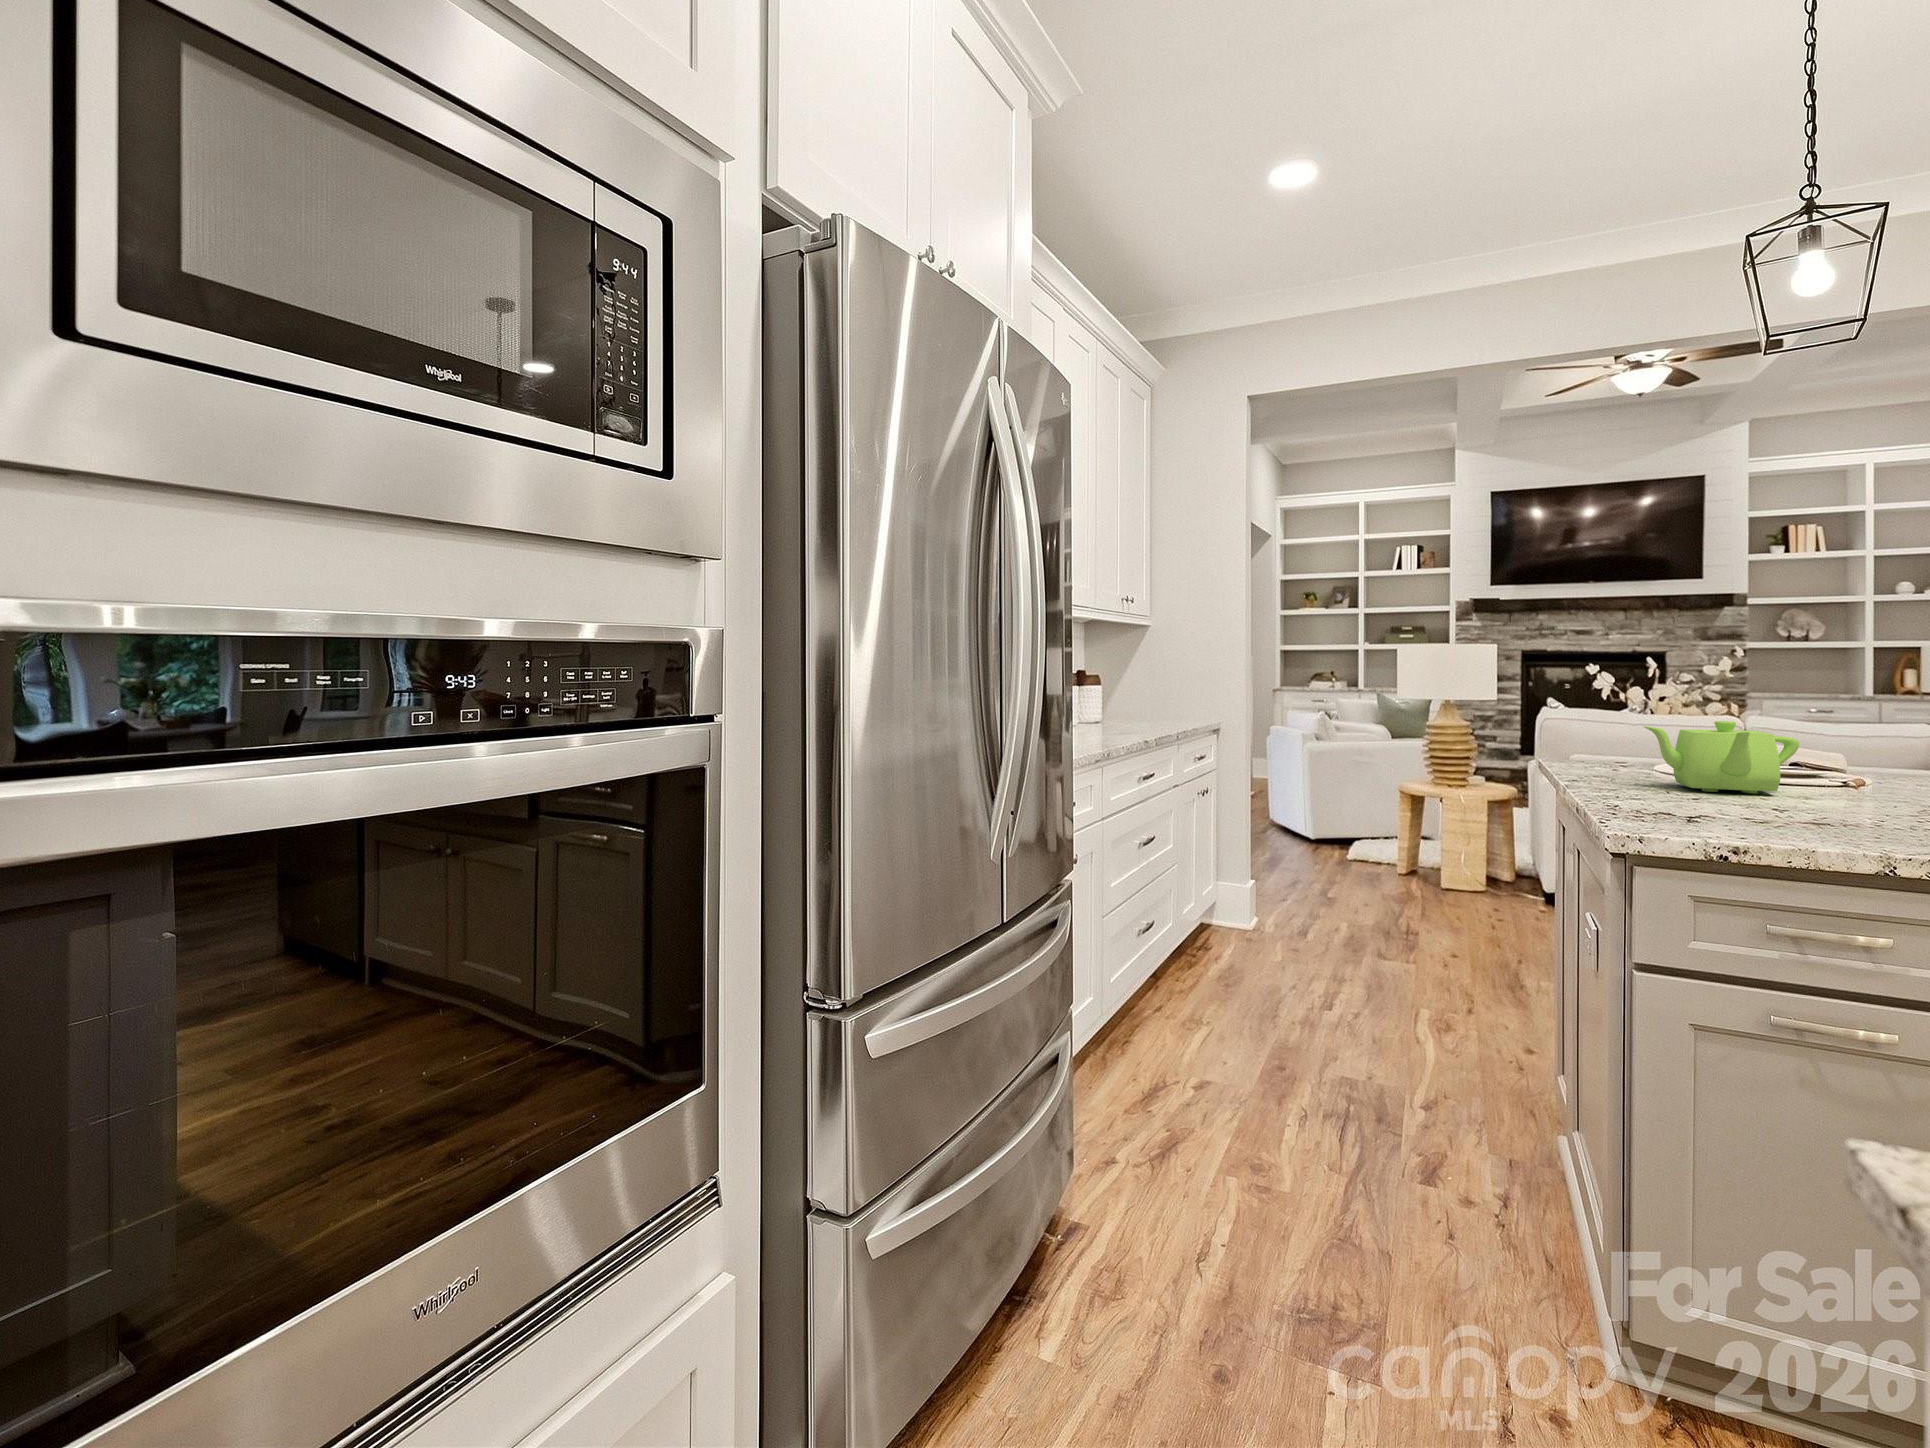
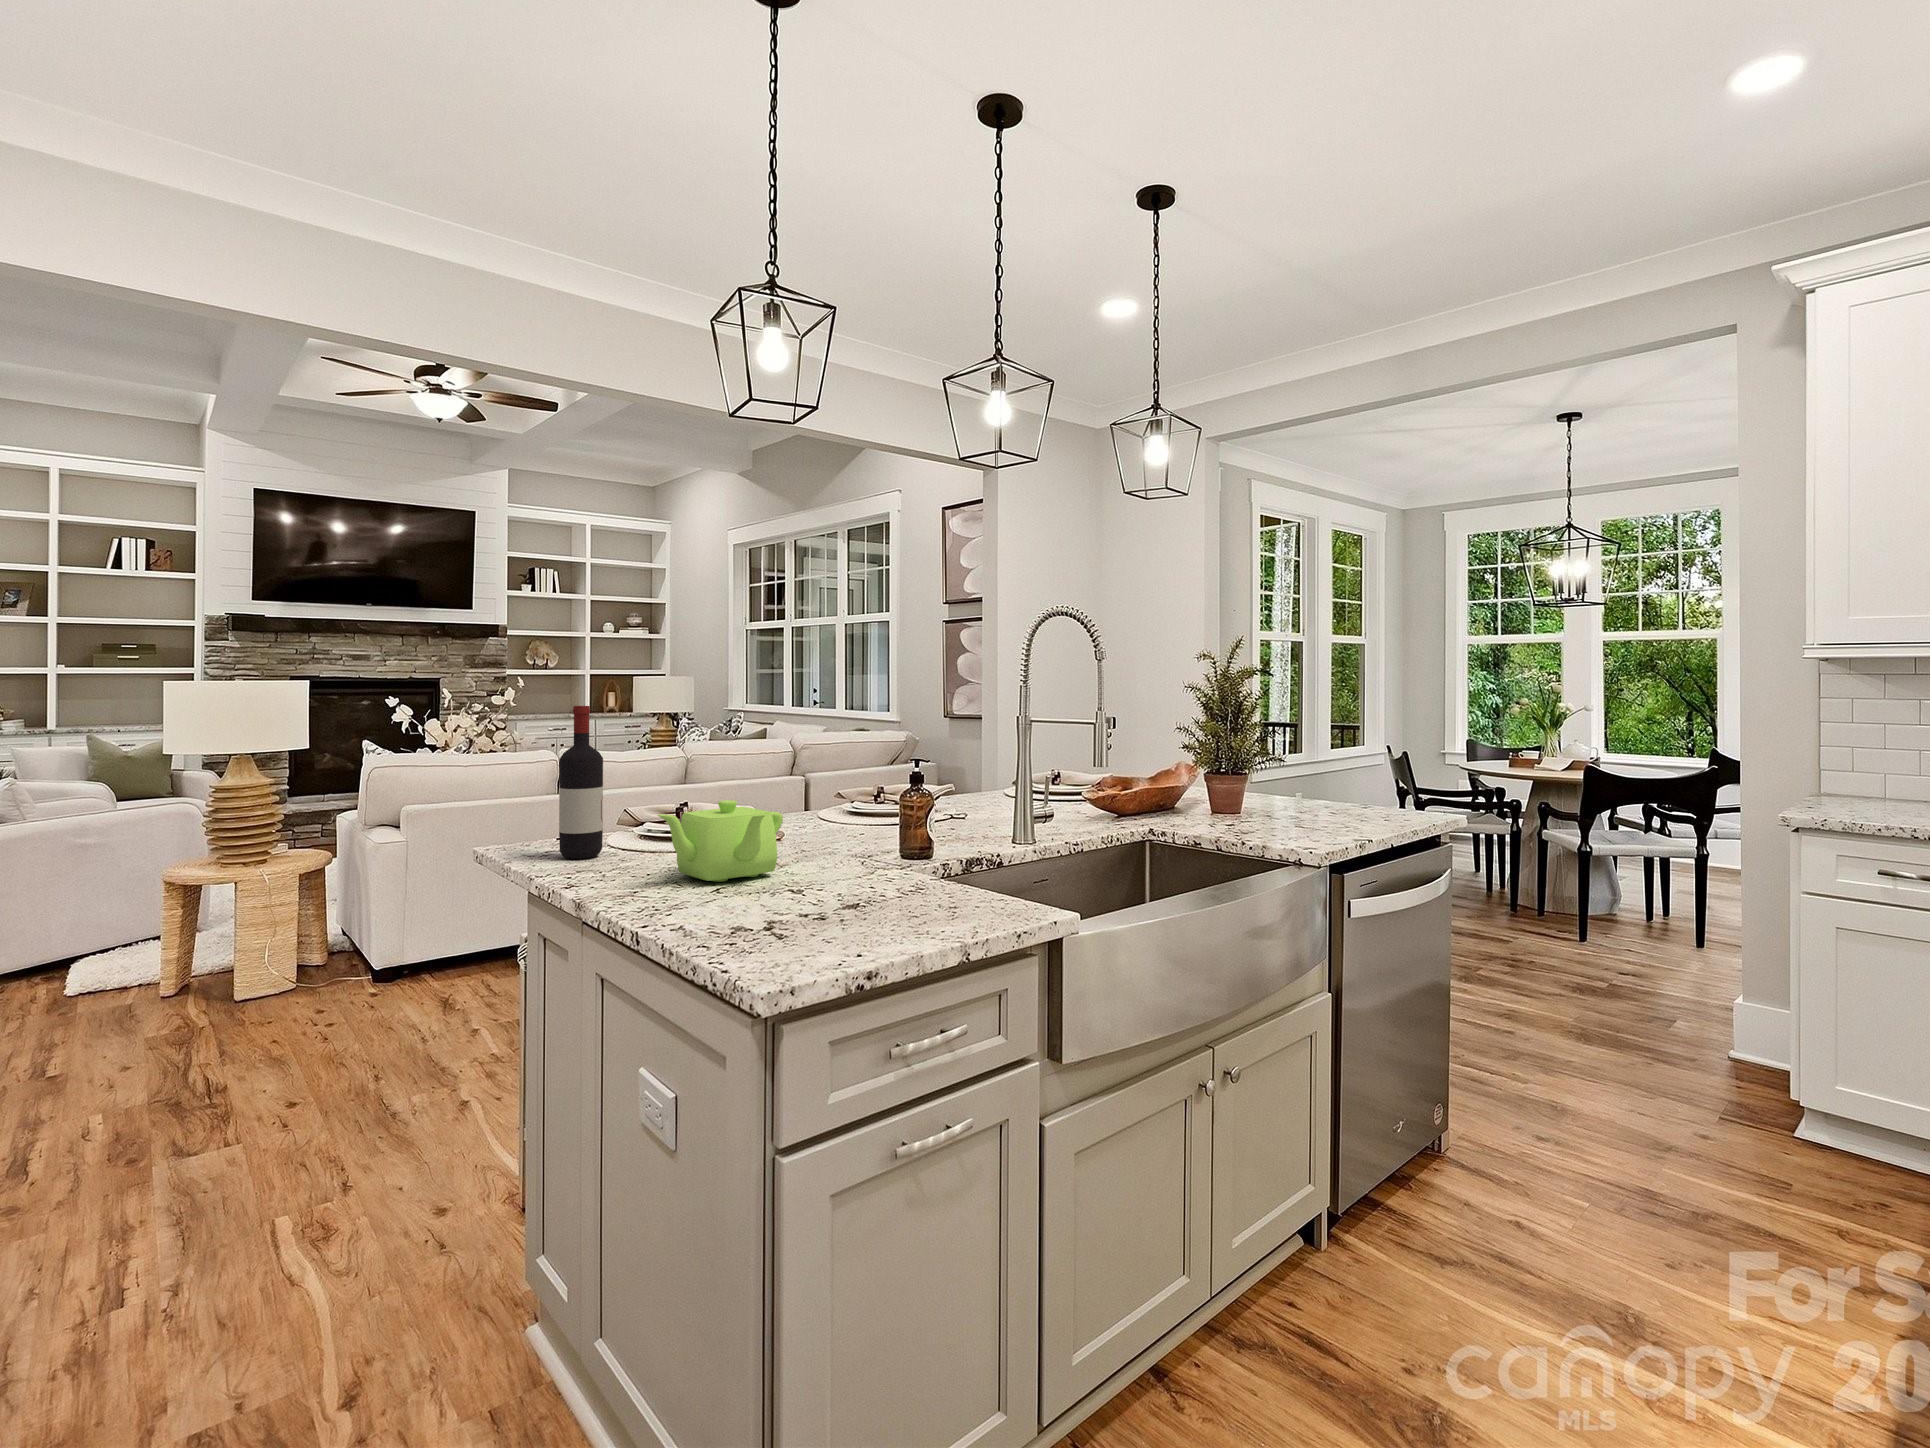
wine bottle: none [1591,641,1632,769] -> present [559,706,603,859]

